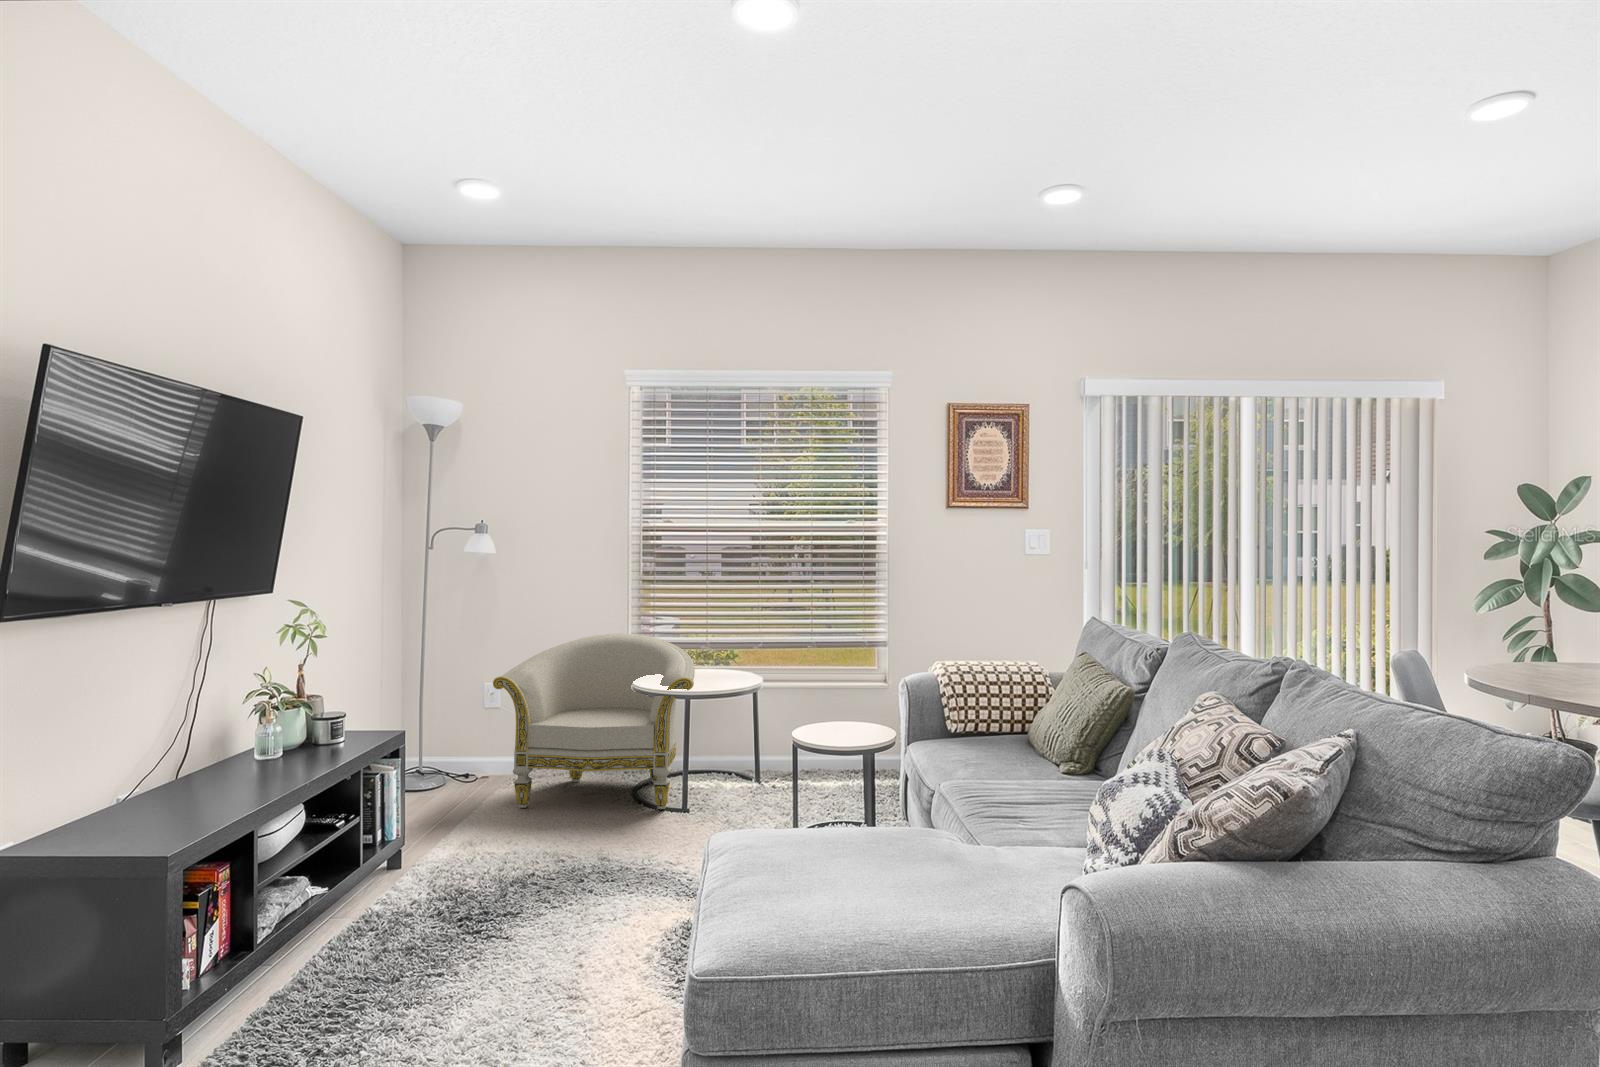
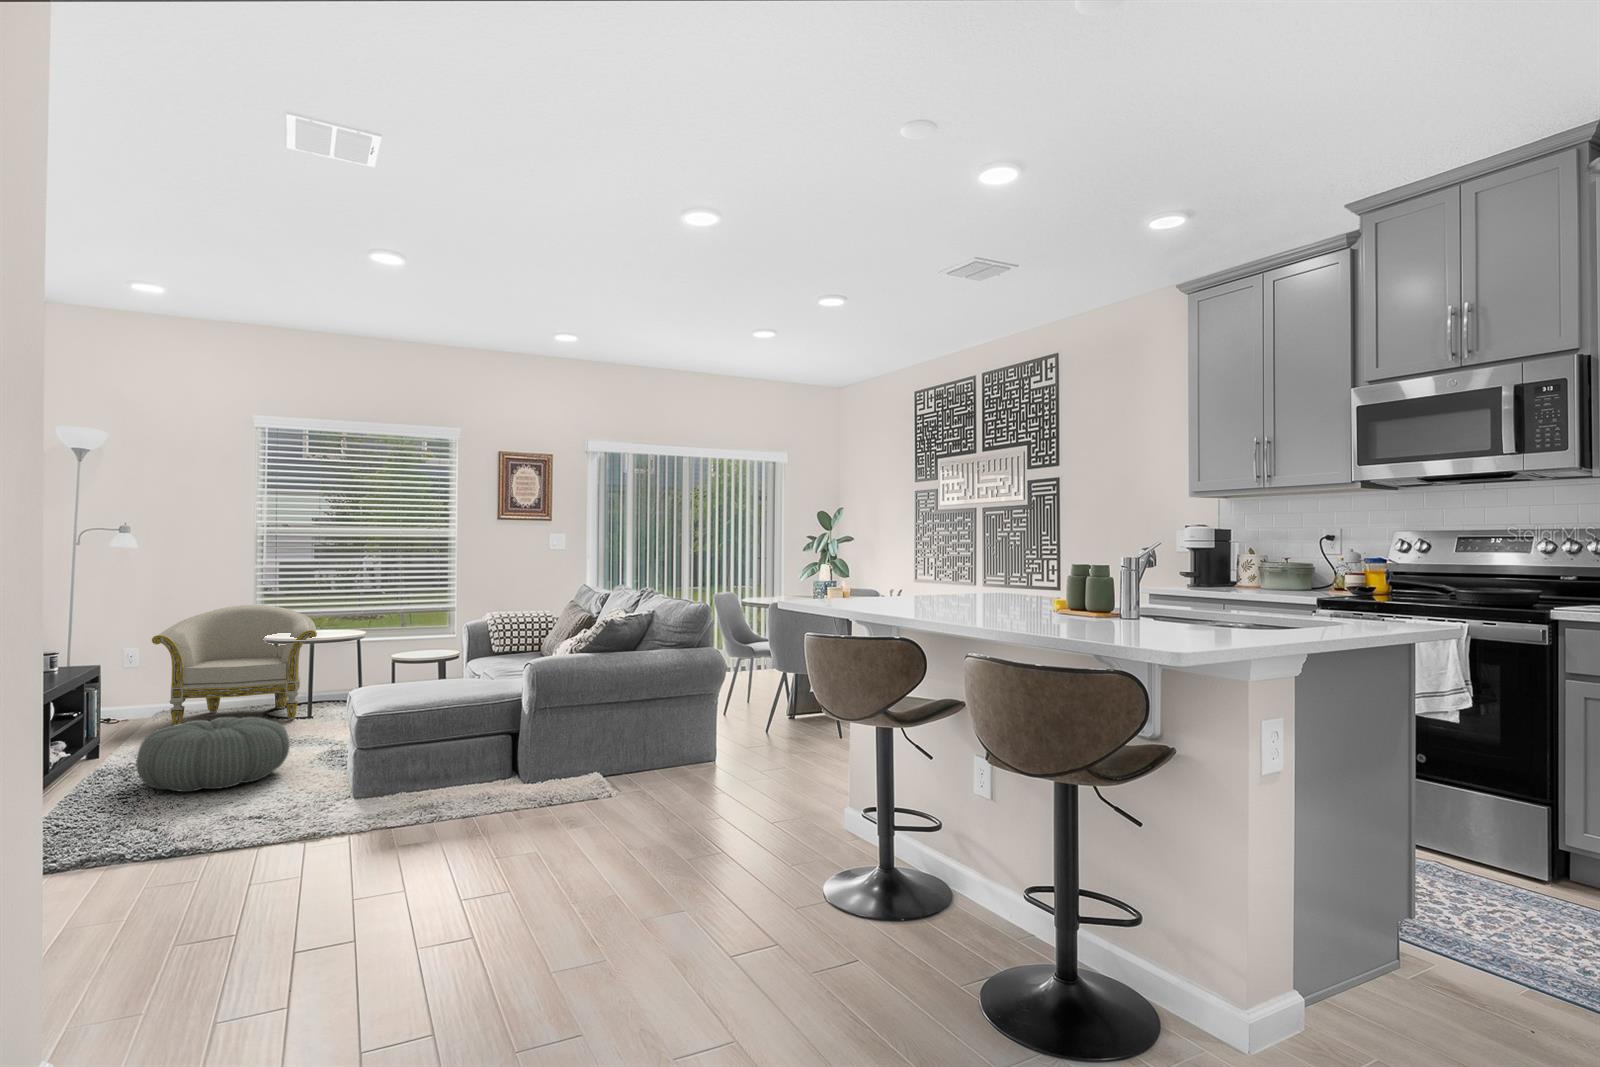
pouf: none [393,835,621,983] -> present [136,717,290,792]

